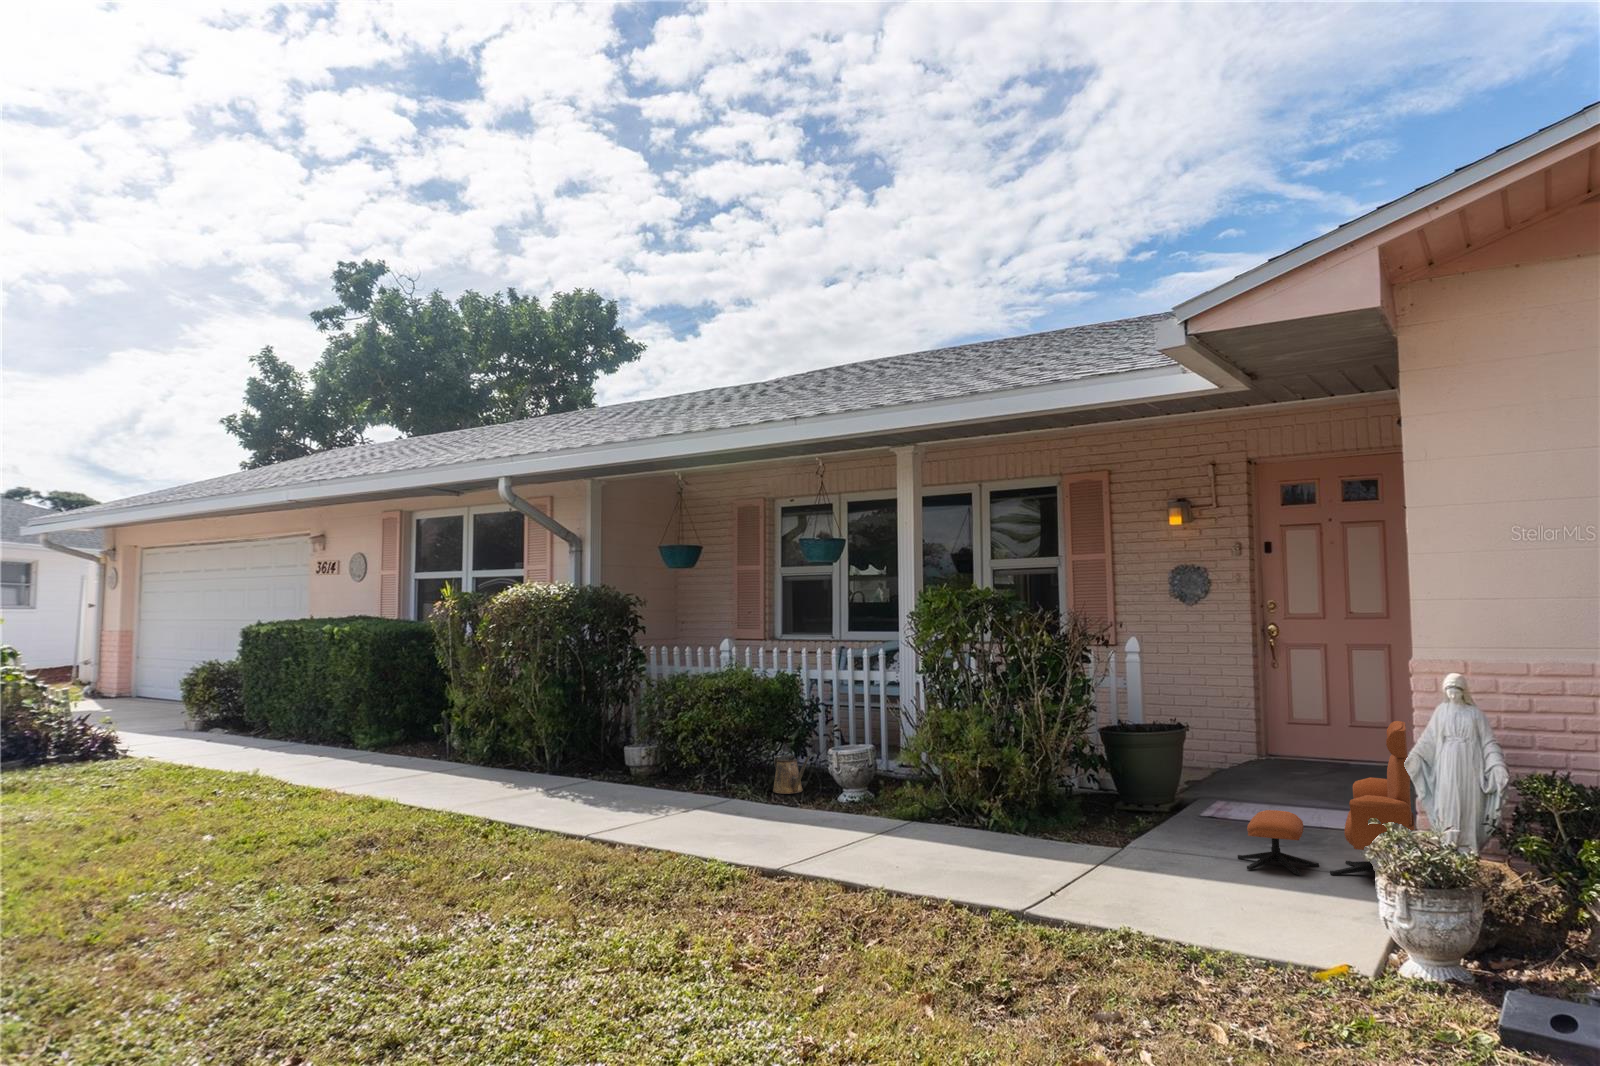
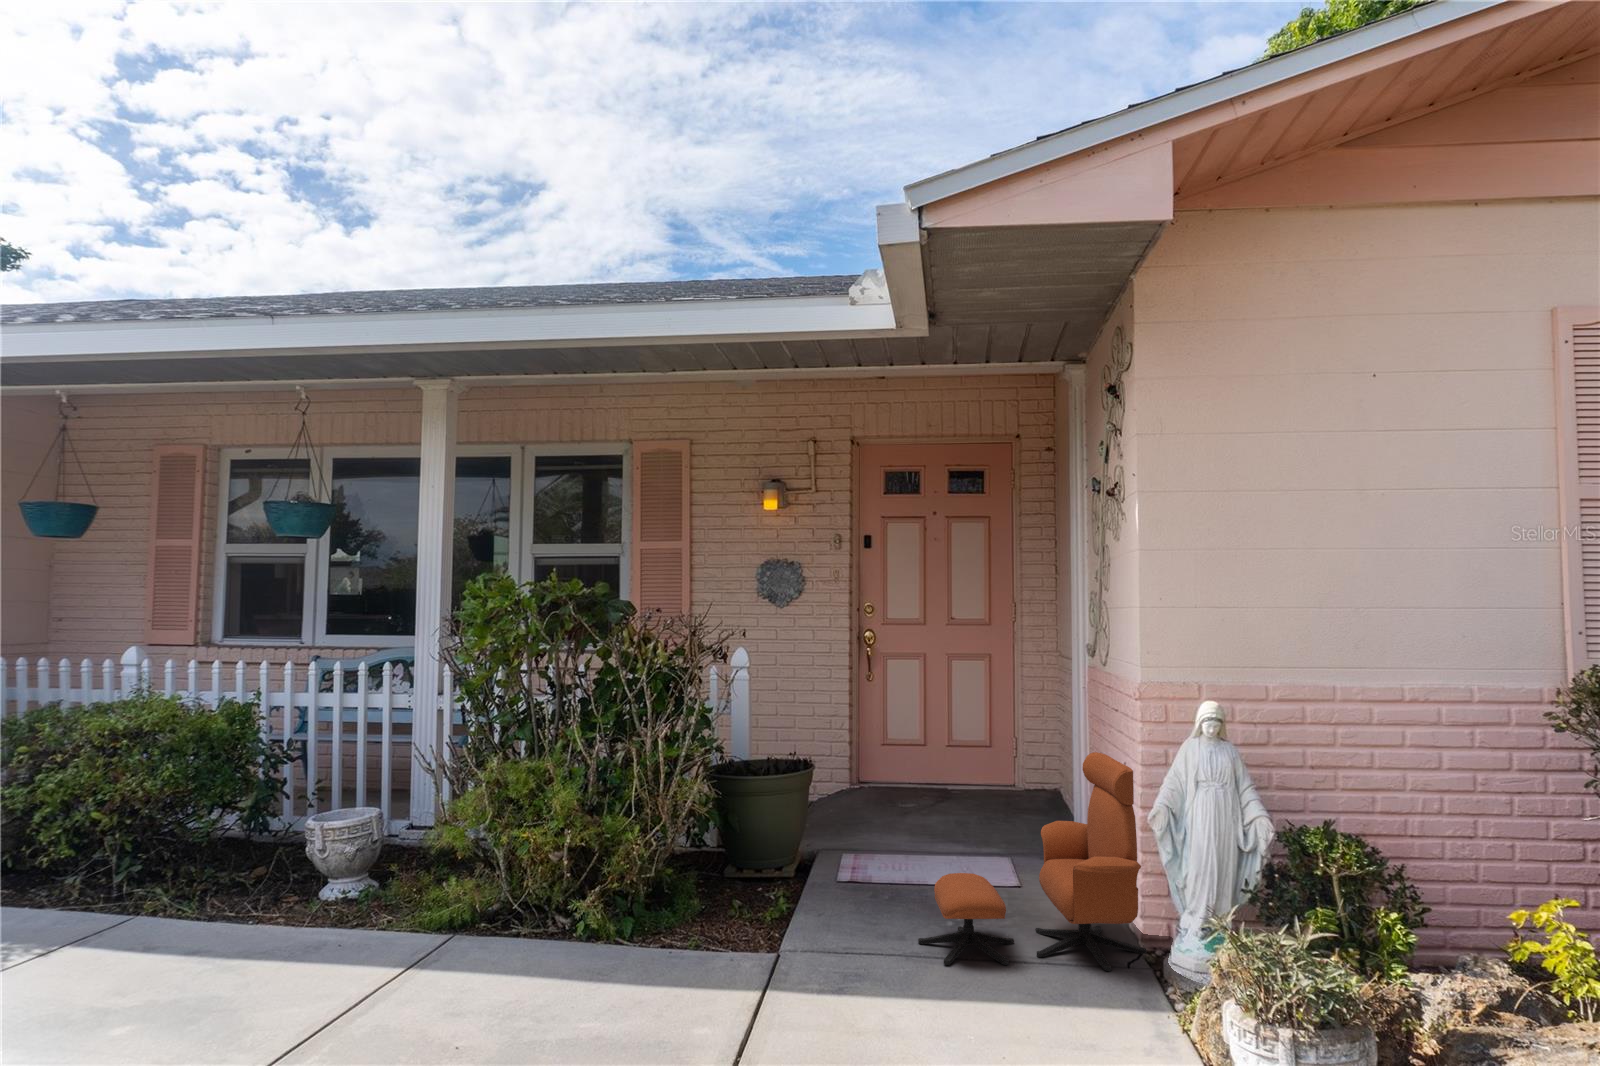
watering can: present [773,755,810,794] -> none [202,834,274,897]

